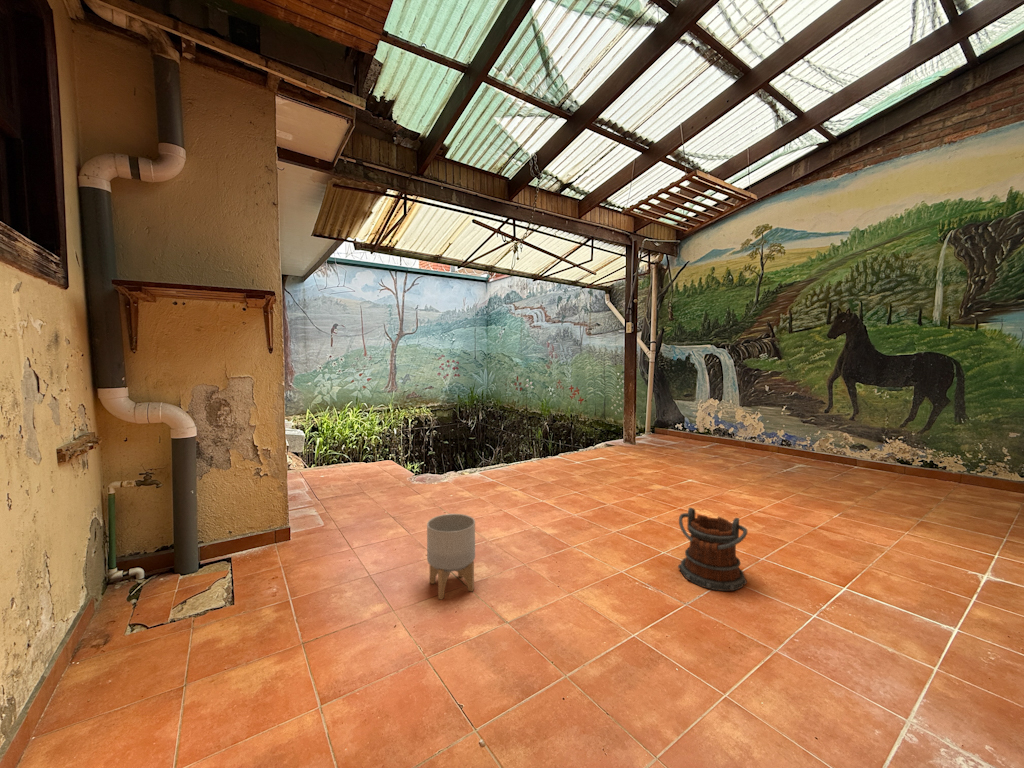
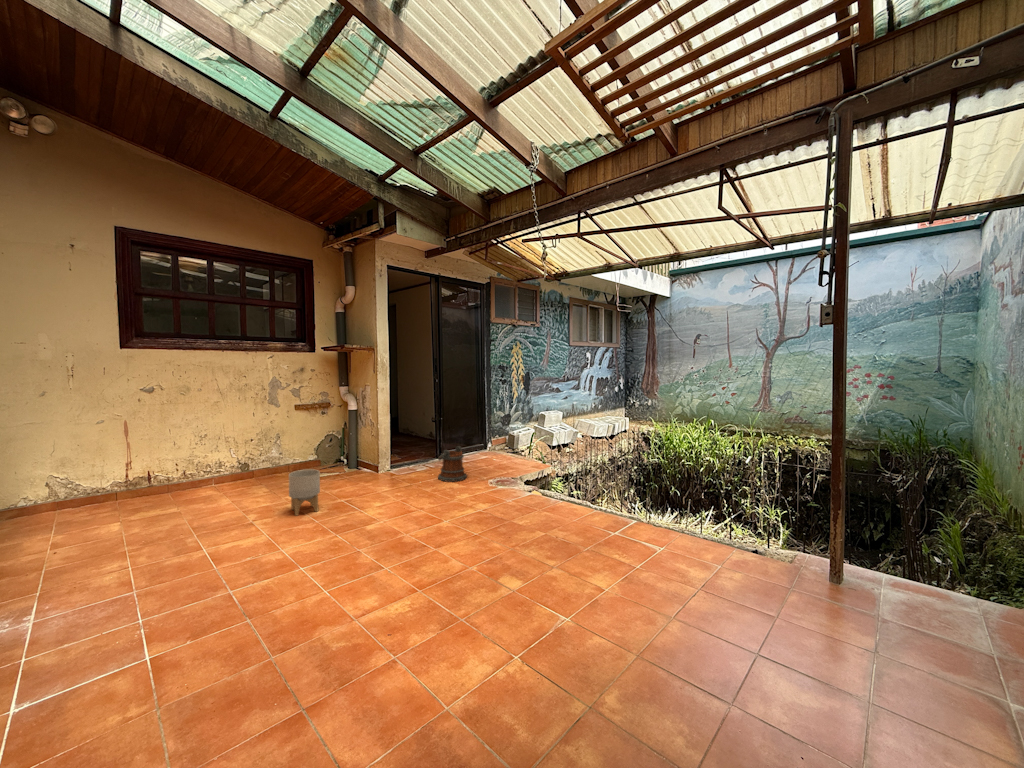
bucket: present [678,508,747,591] -> present [438,446,467,482]

